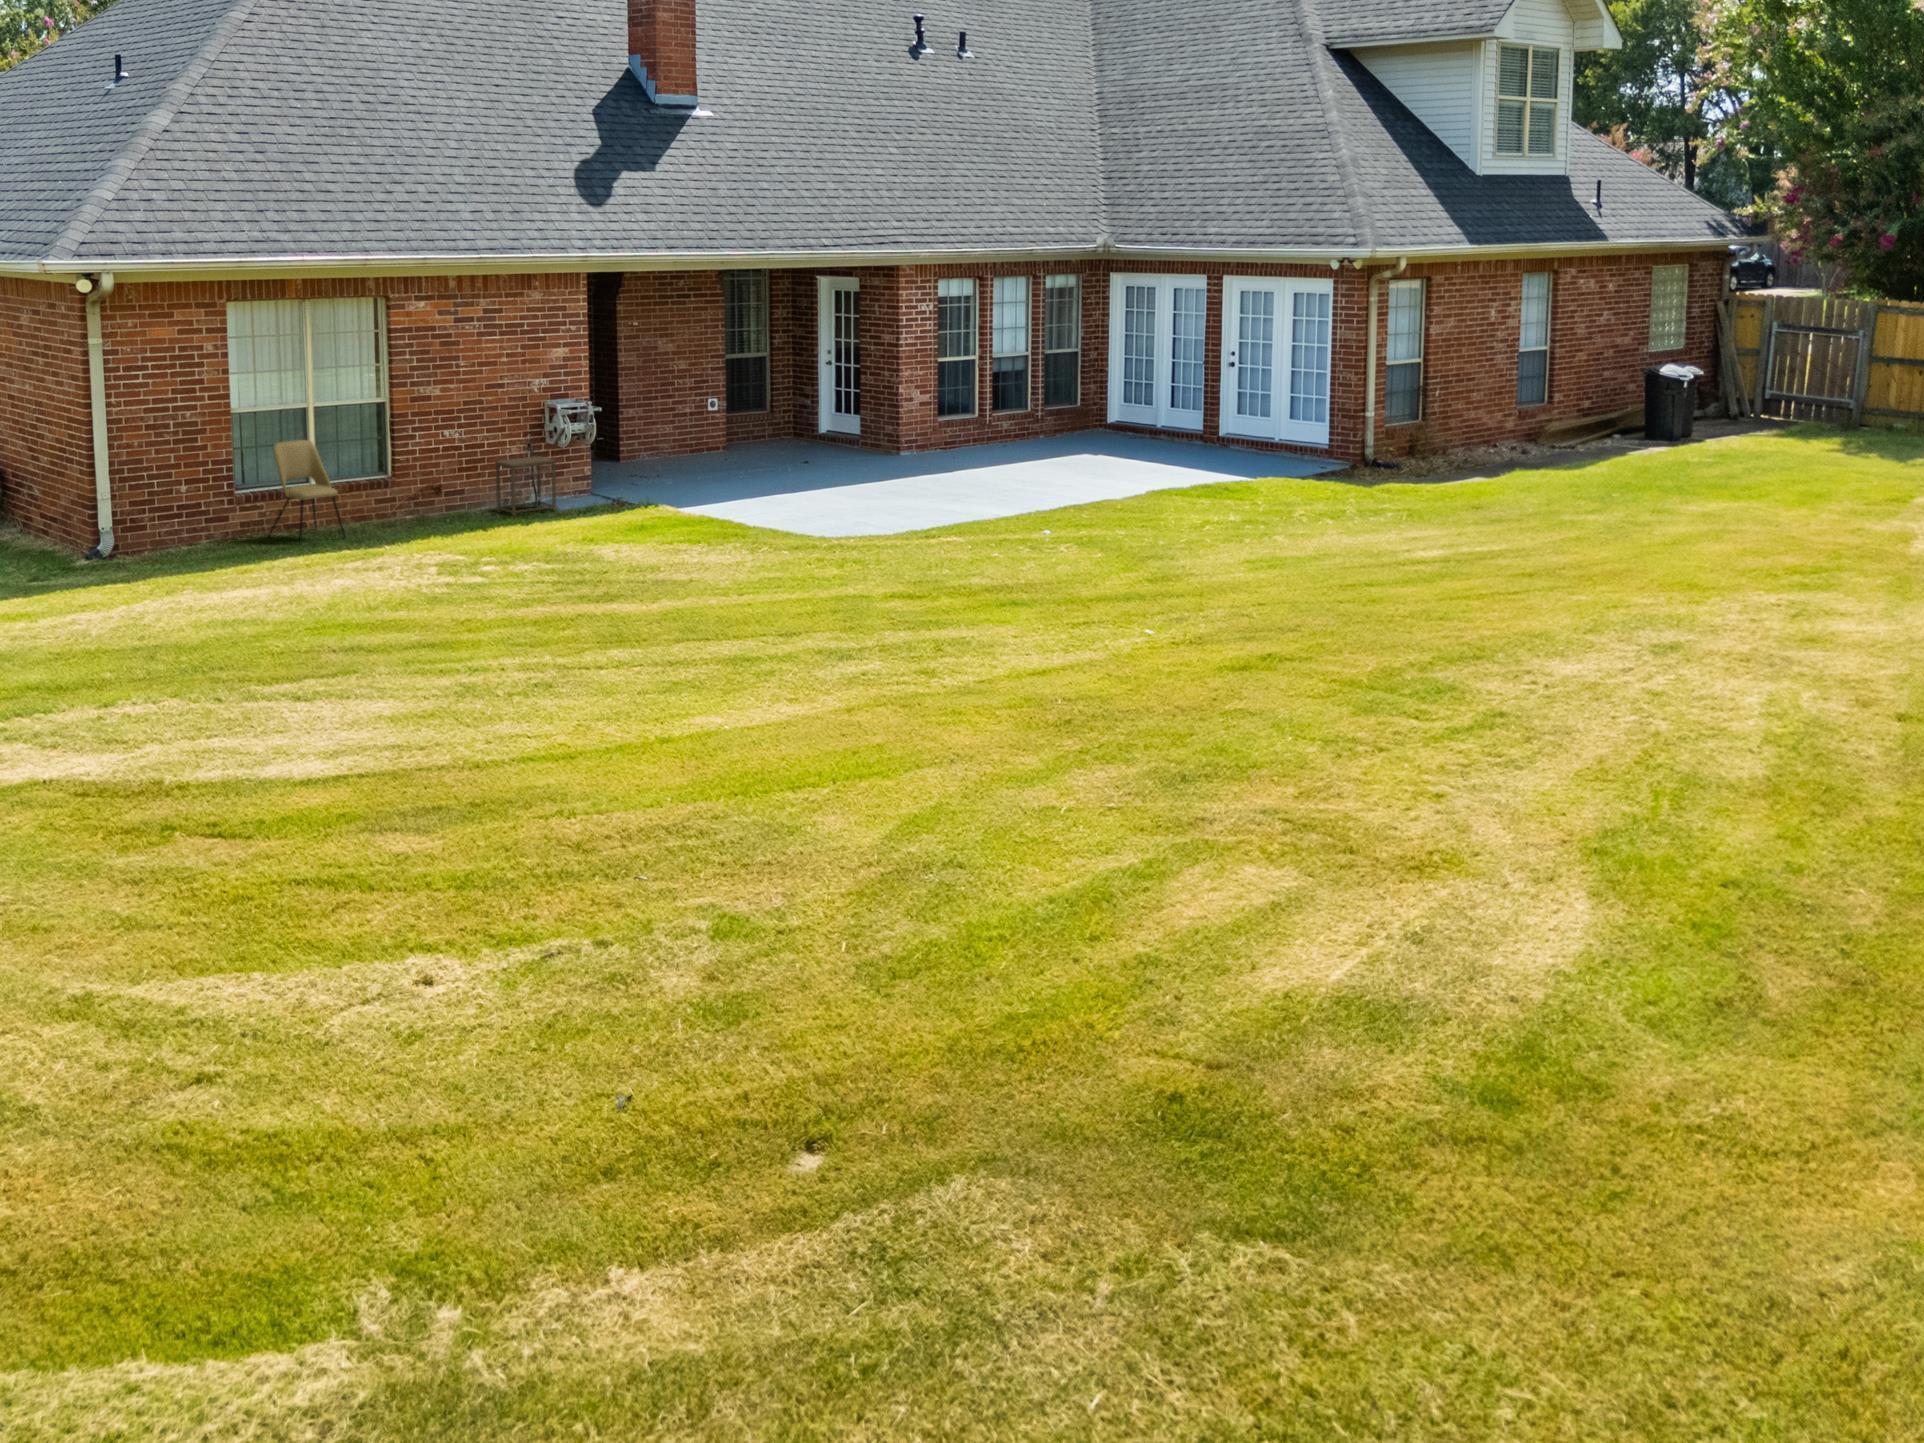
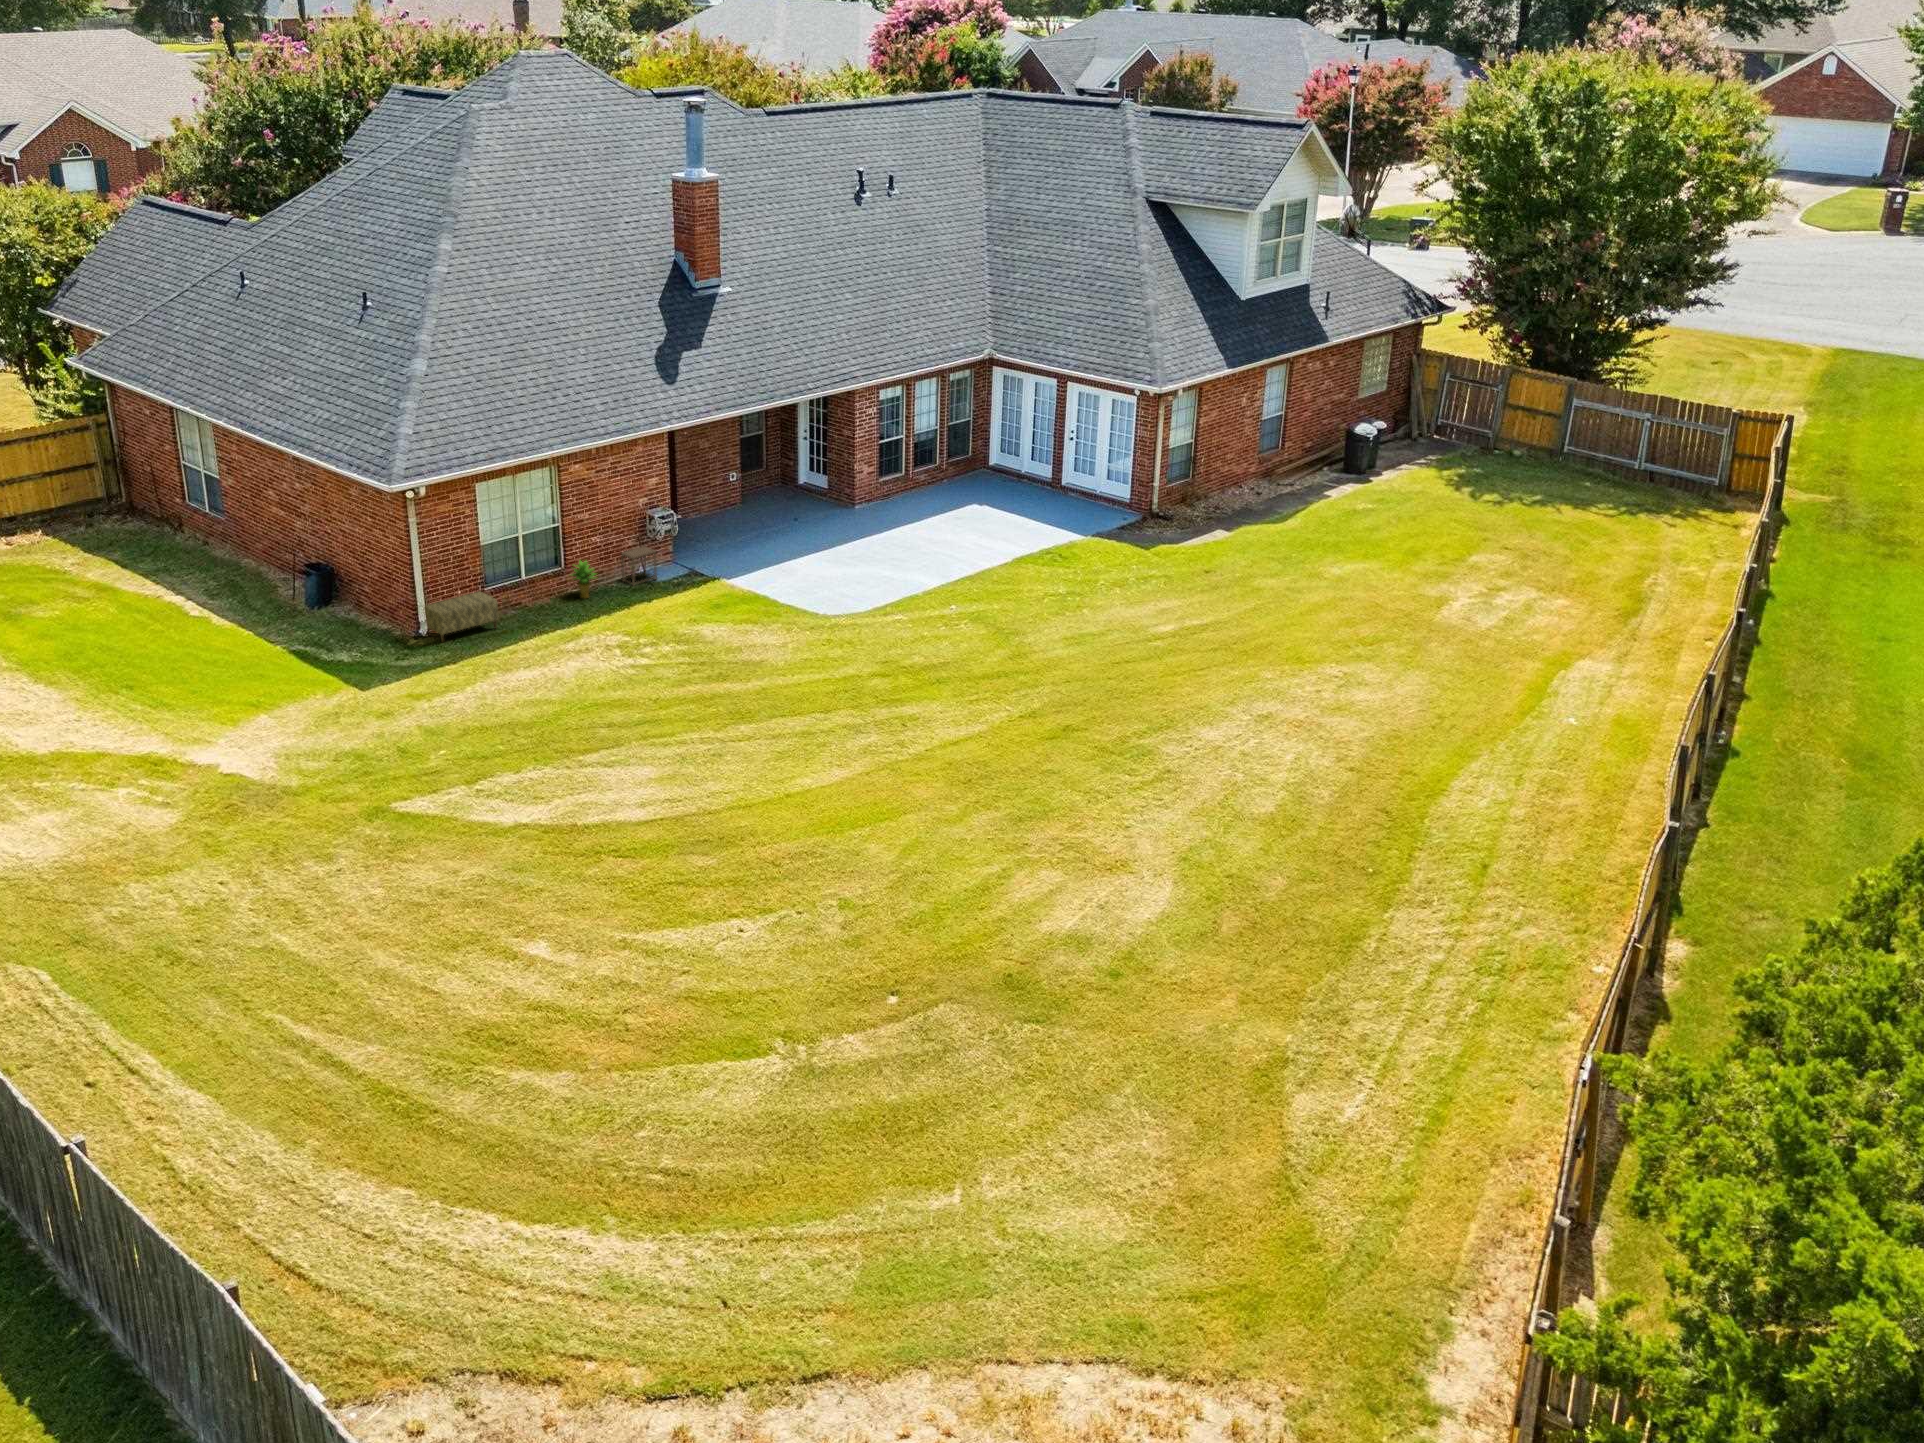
dining chair: present [268,440,346,544] -> none [502,557,549,622]
potted plant: none [395,461,447,526] -> present [572,561,595,598]
bench: none [105,489,245,565] -> present [424,592,499,642]

